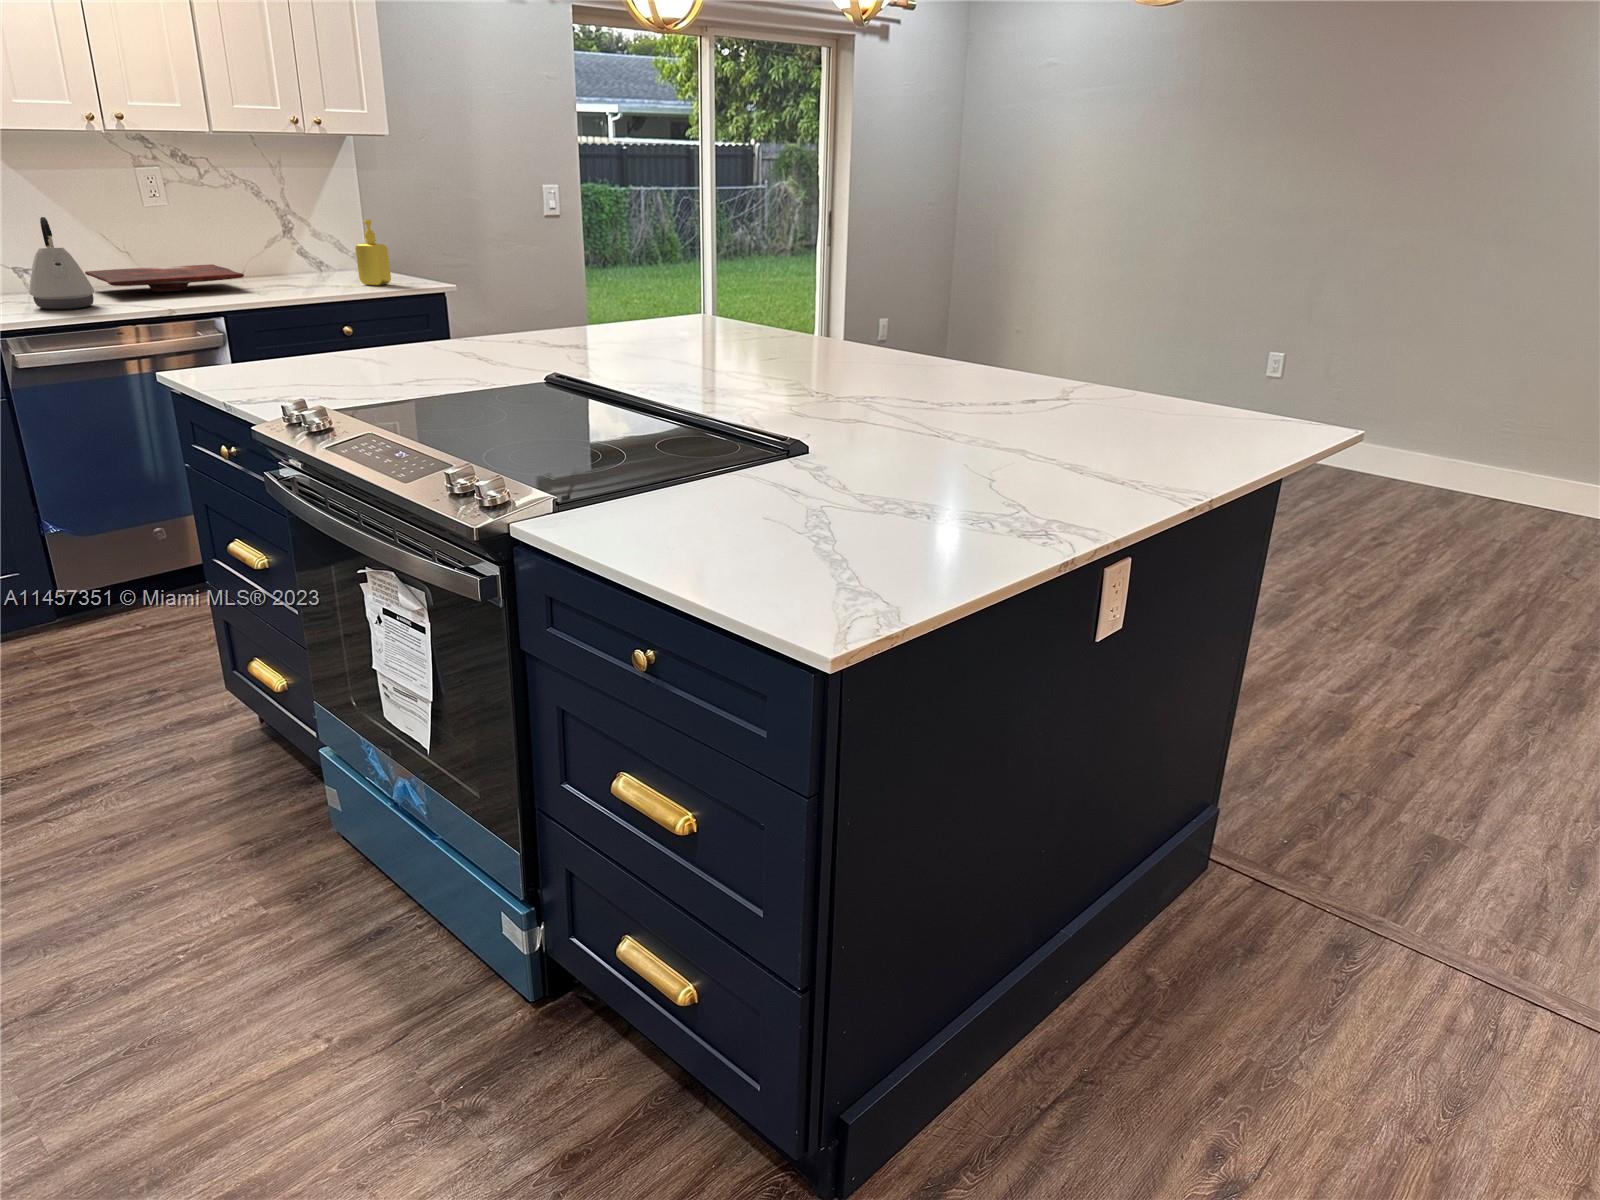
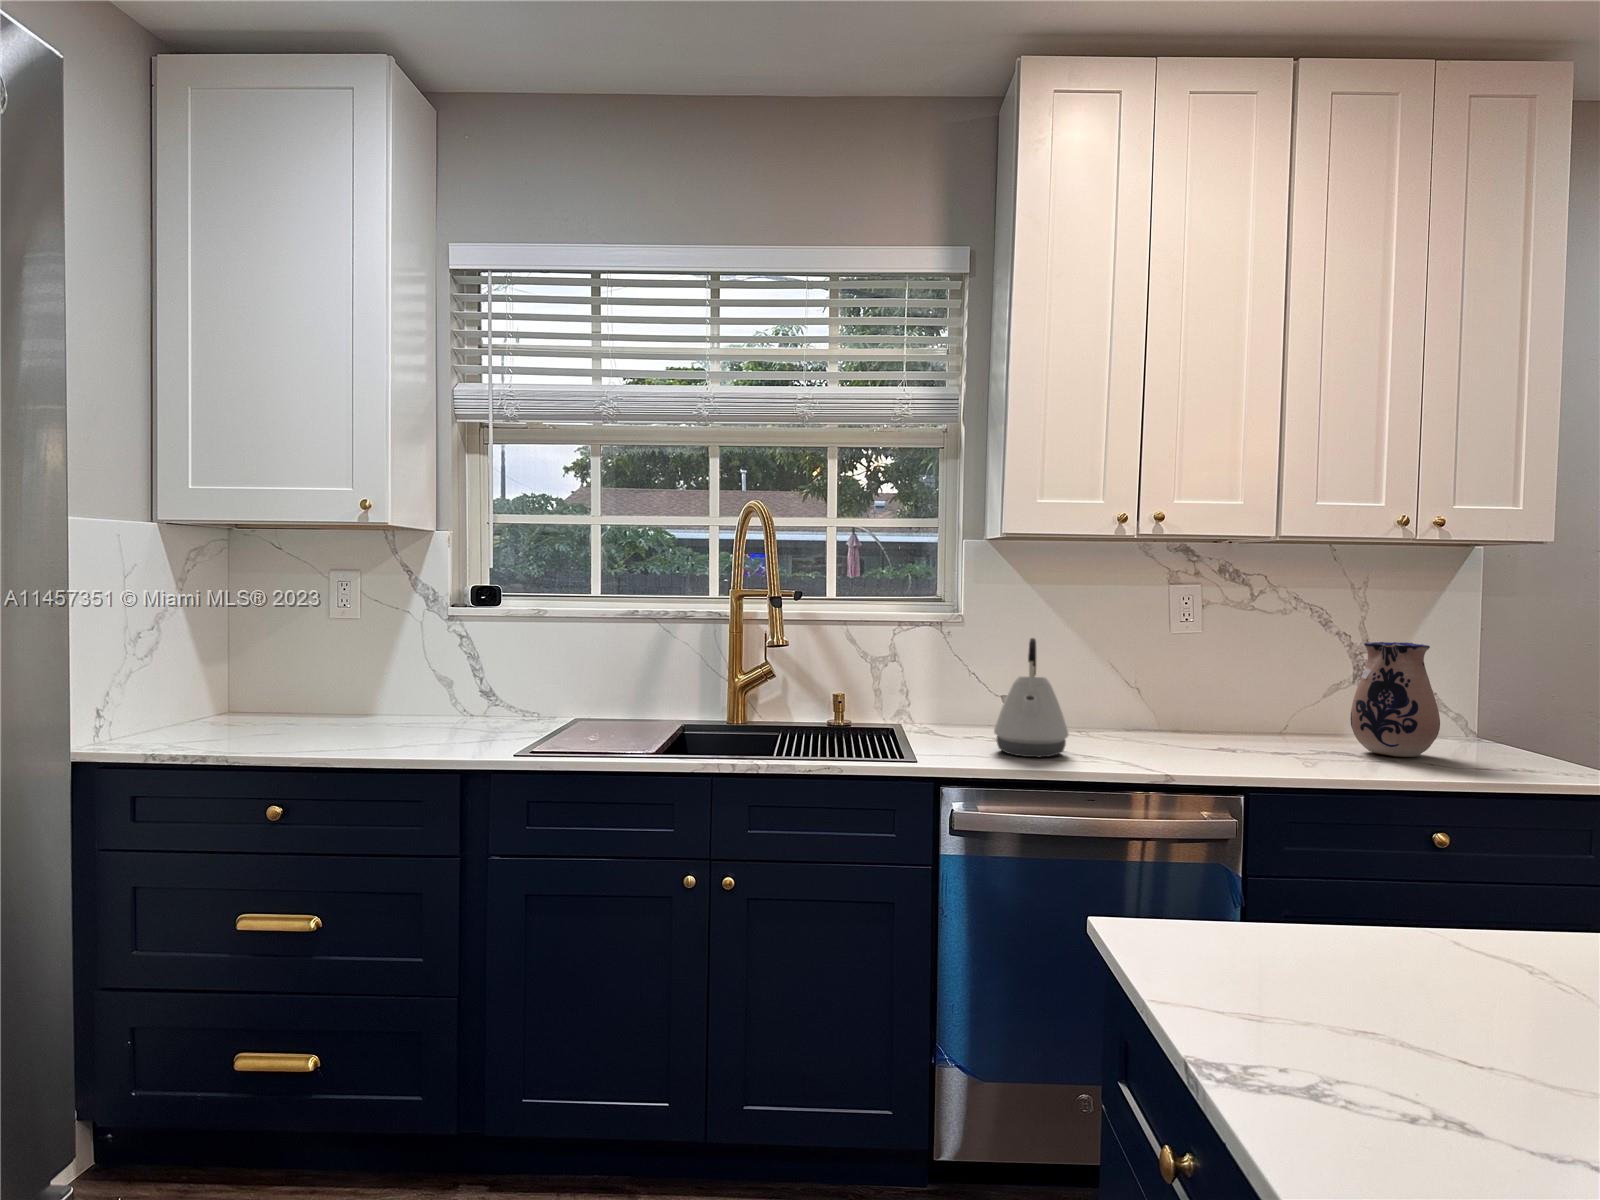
ceramic pitcher: none [285,207,340,283] -> present [1350,642,1440,757]
soap dispenser: present [355,219,391,286] -> none [1471,665,1535,774]
cutting board: present [85,265,244,292] -> none [1078,708,1279,745]

